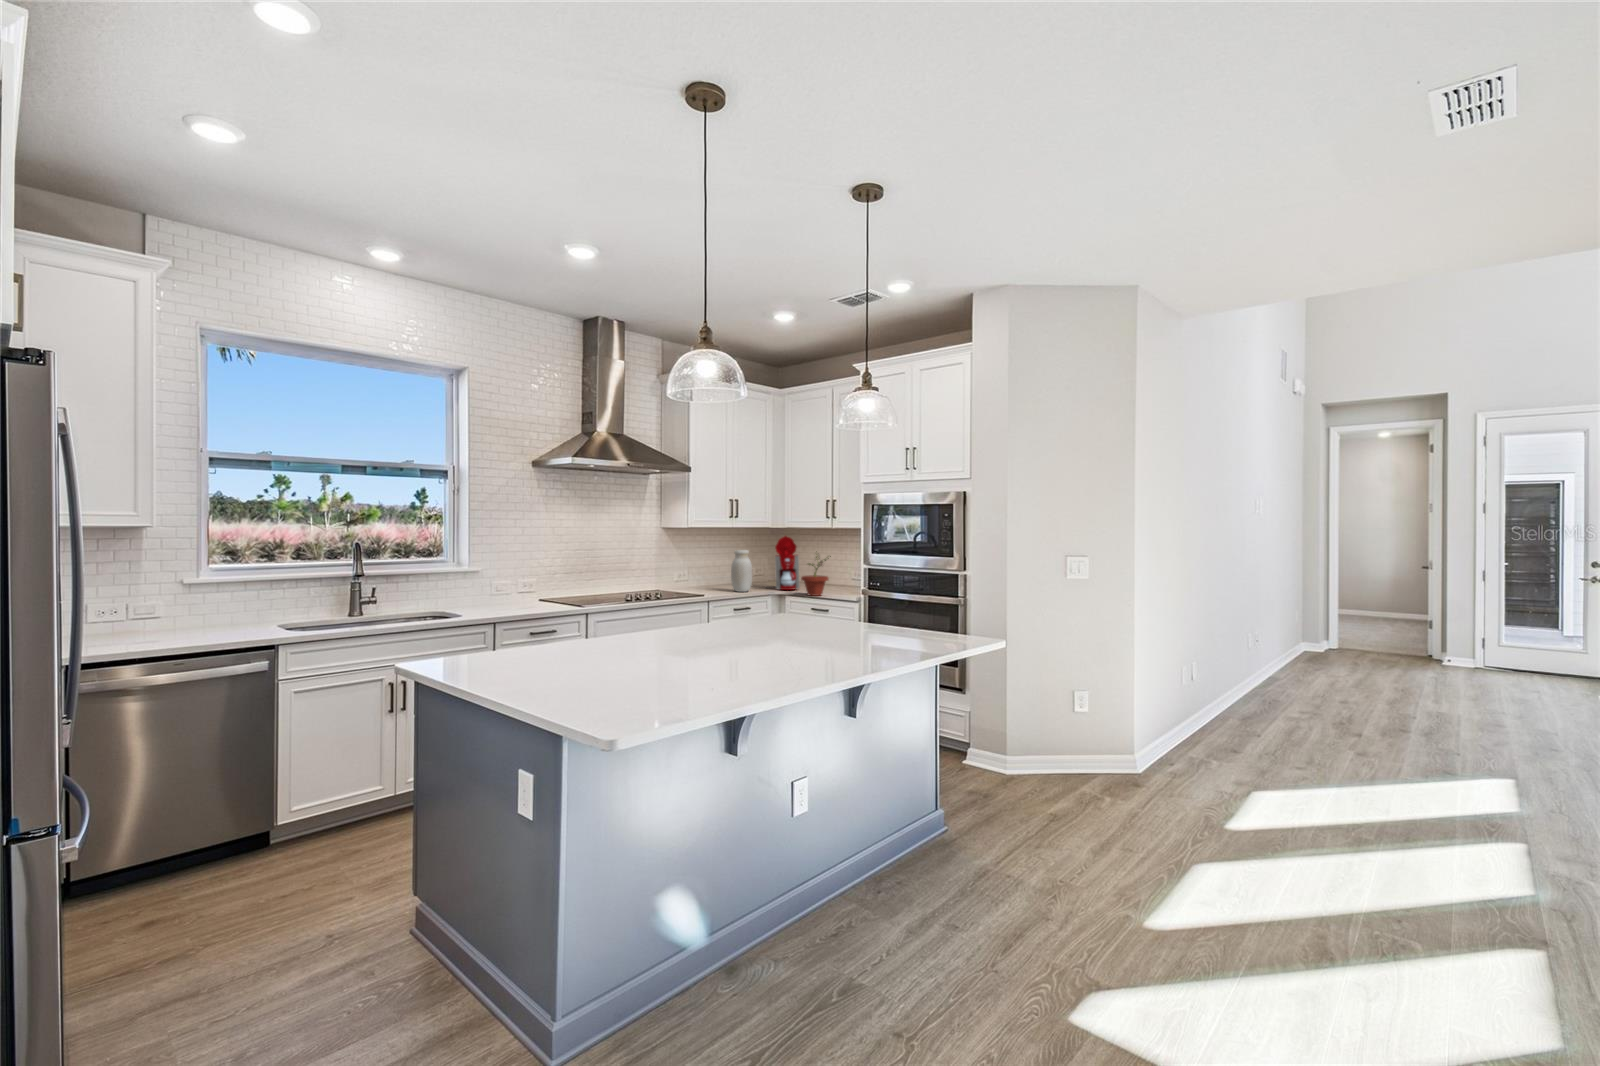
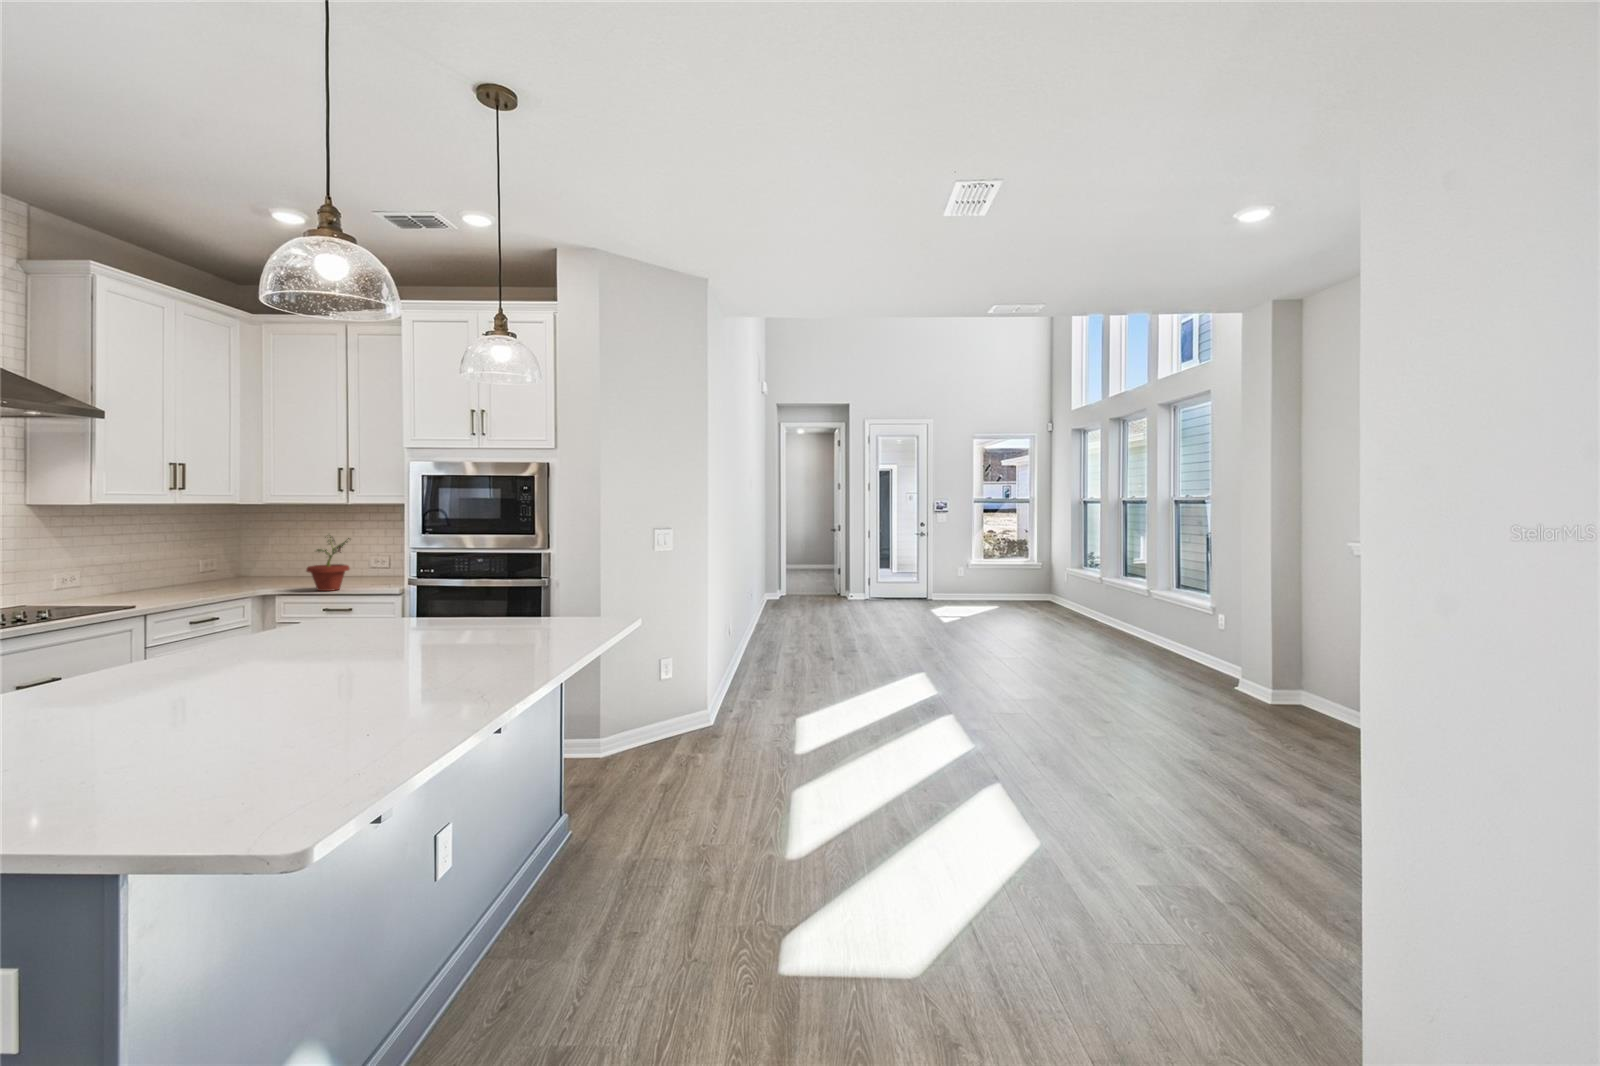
coffee maker: present [768,536,800,590] -> none [234,513,296,587]
jar: present [731,550,752,592] -> none [176,534,217,594]

